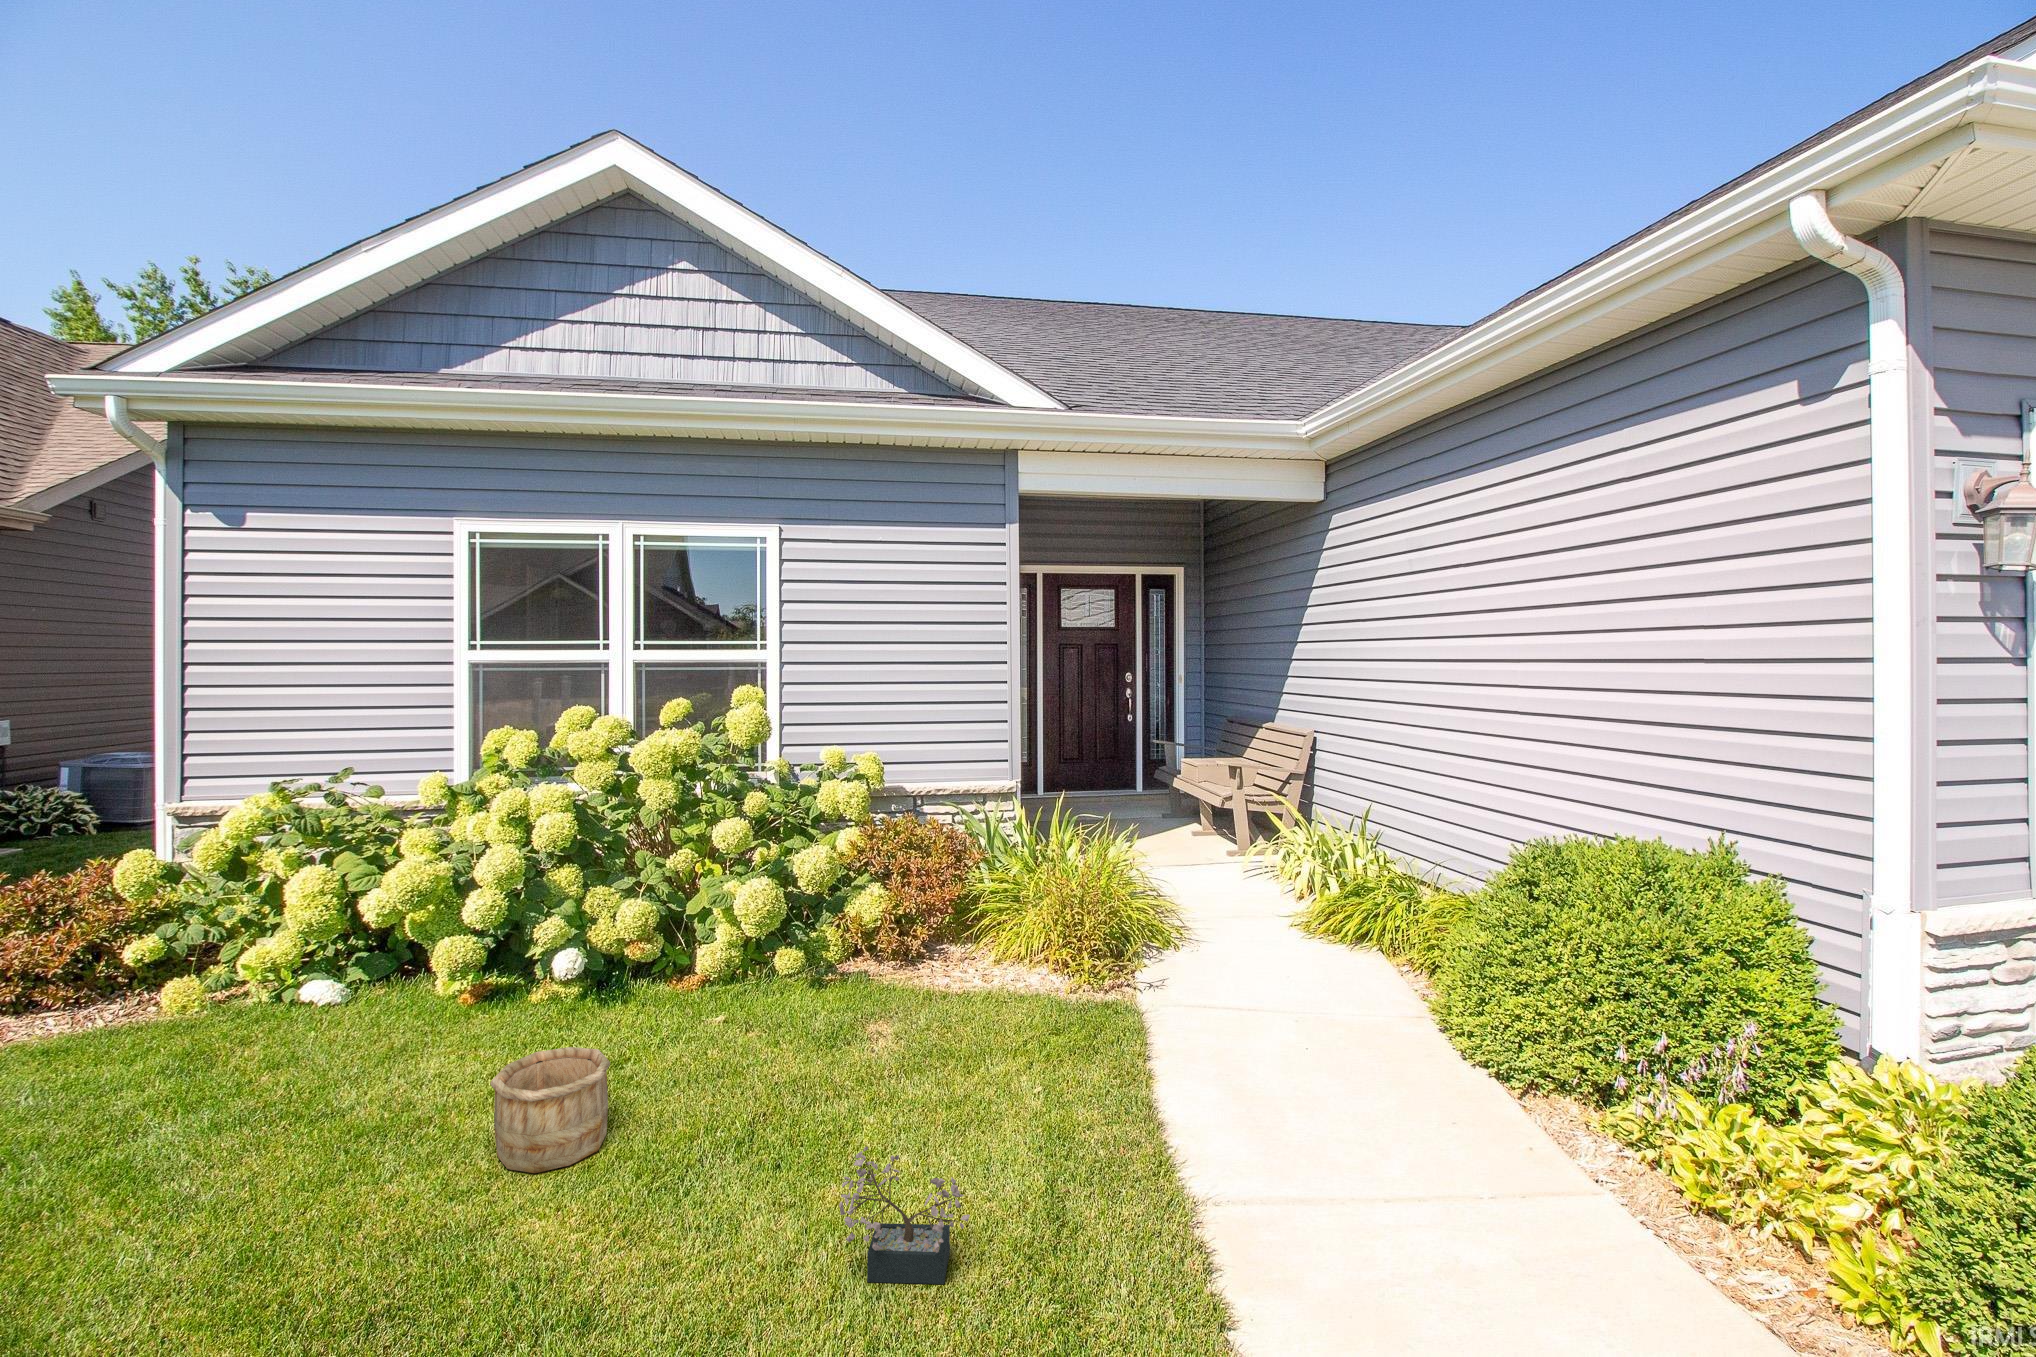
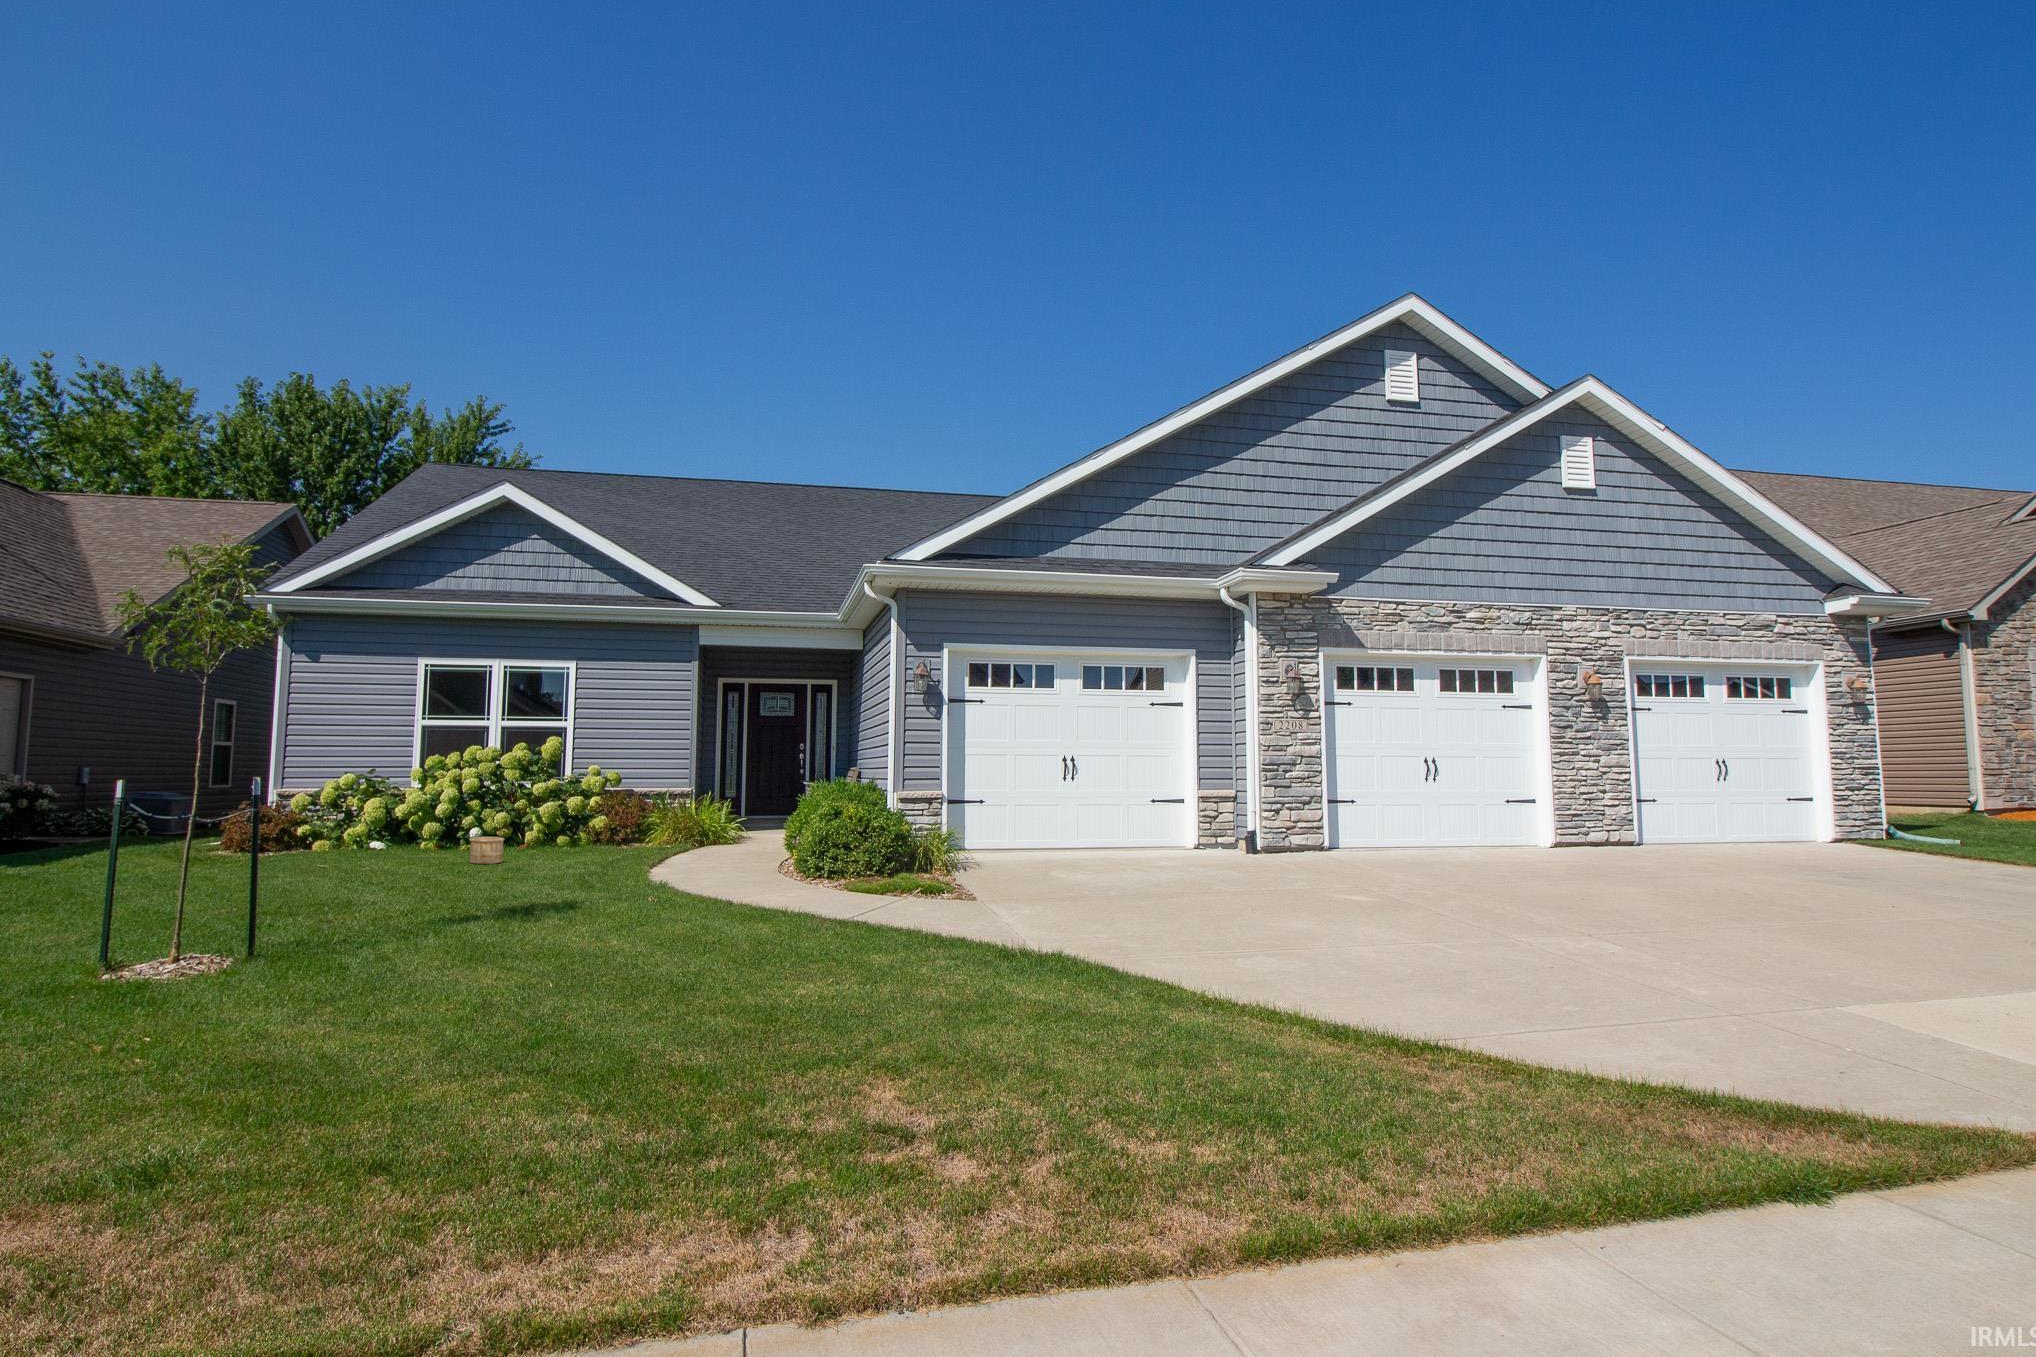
decorative plant: present [839,1147,970,1284] -> none [570,842,604,871]

